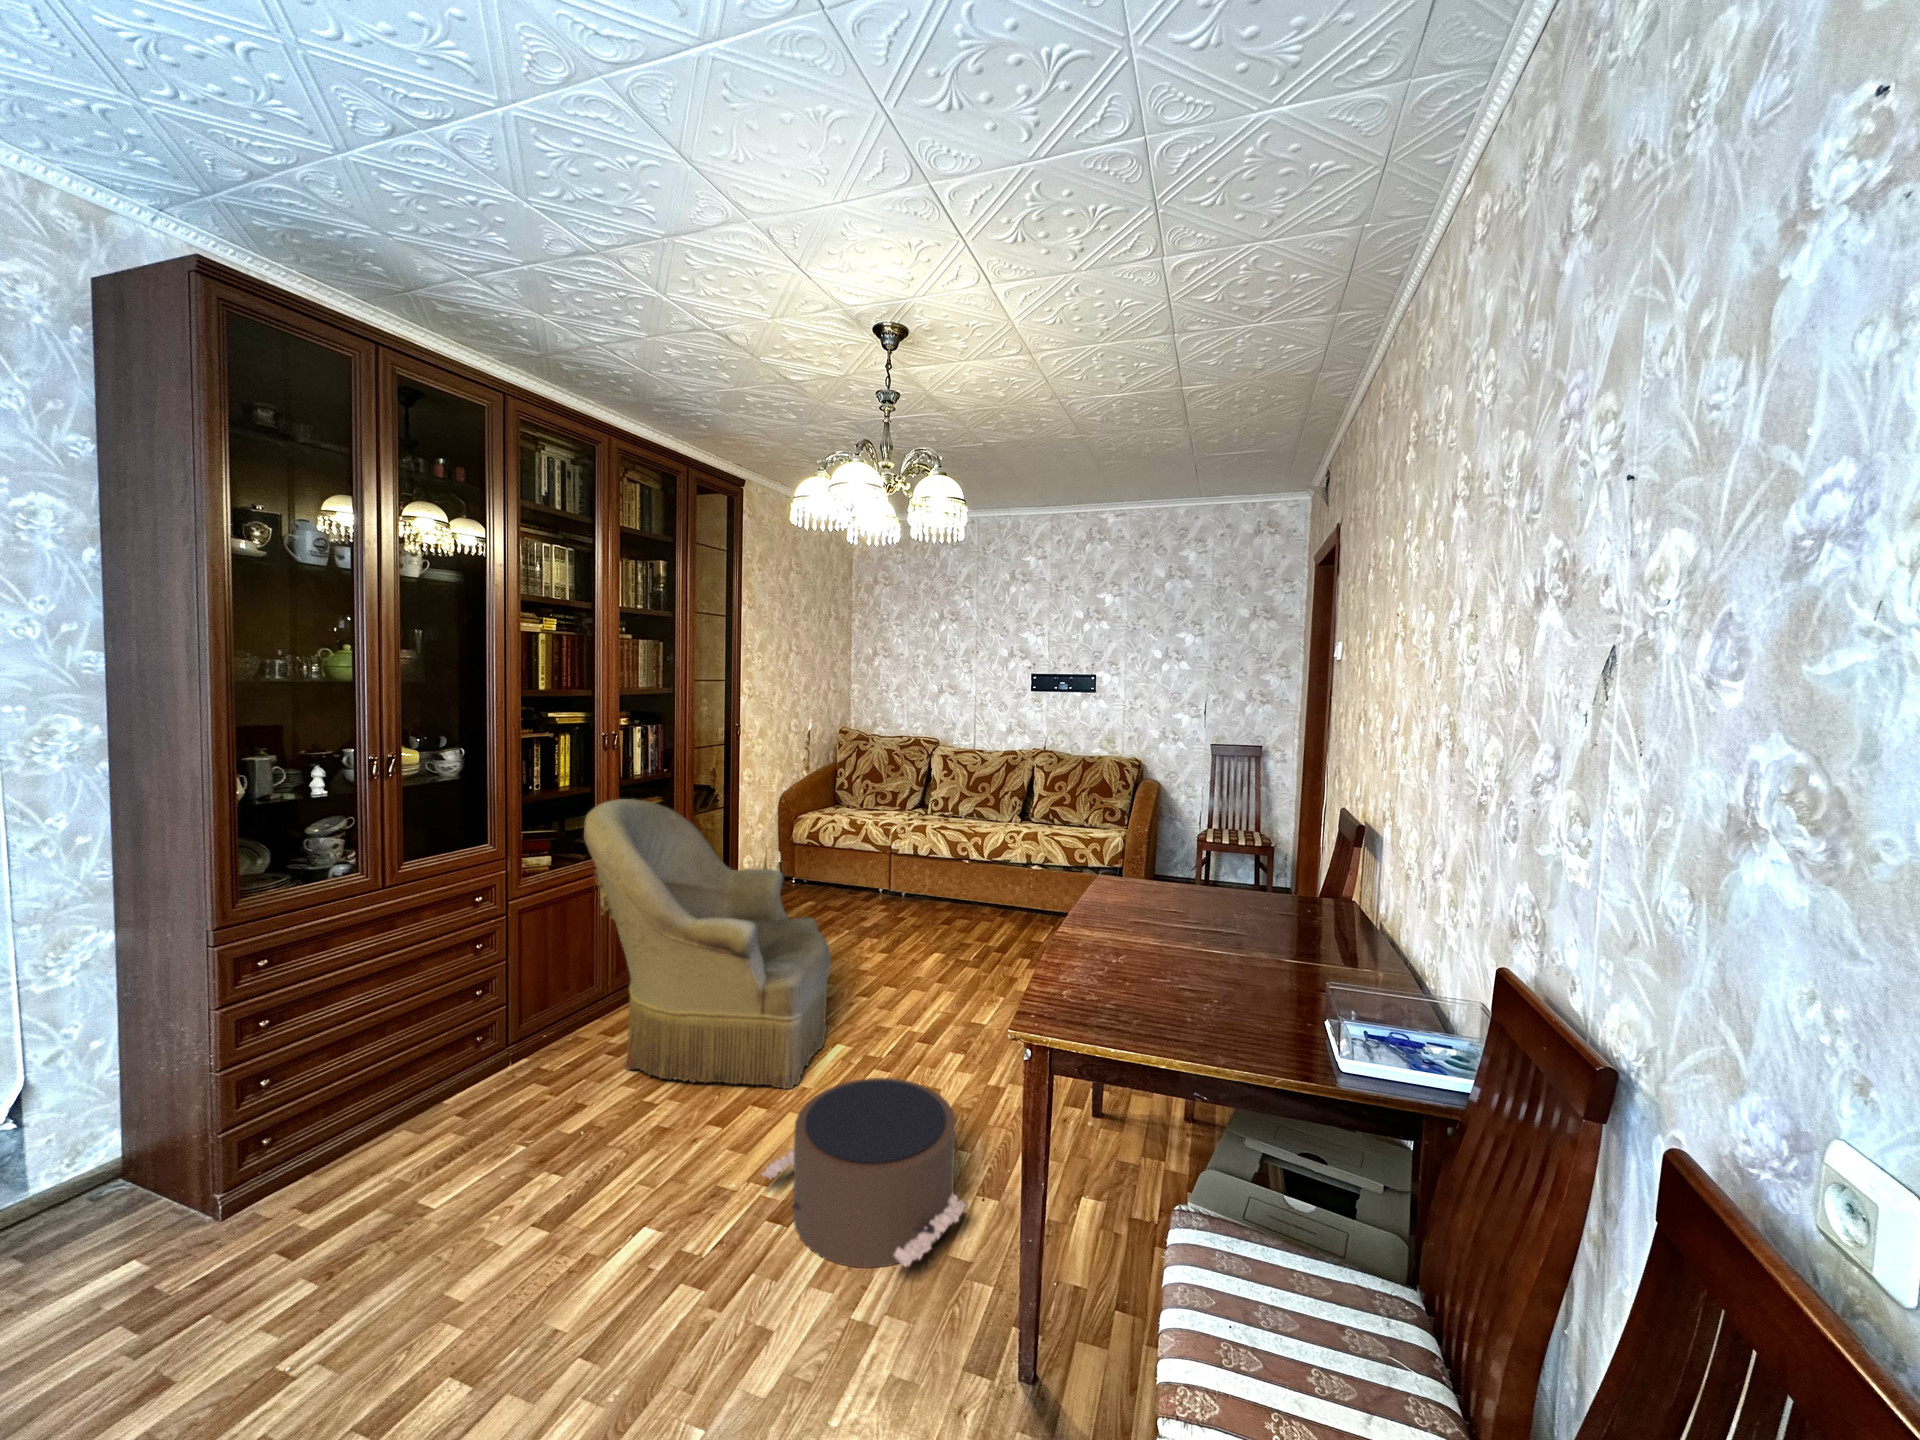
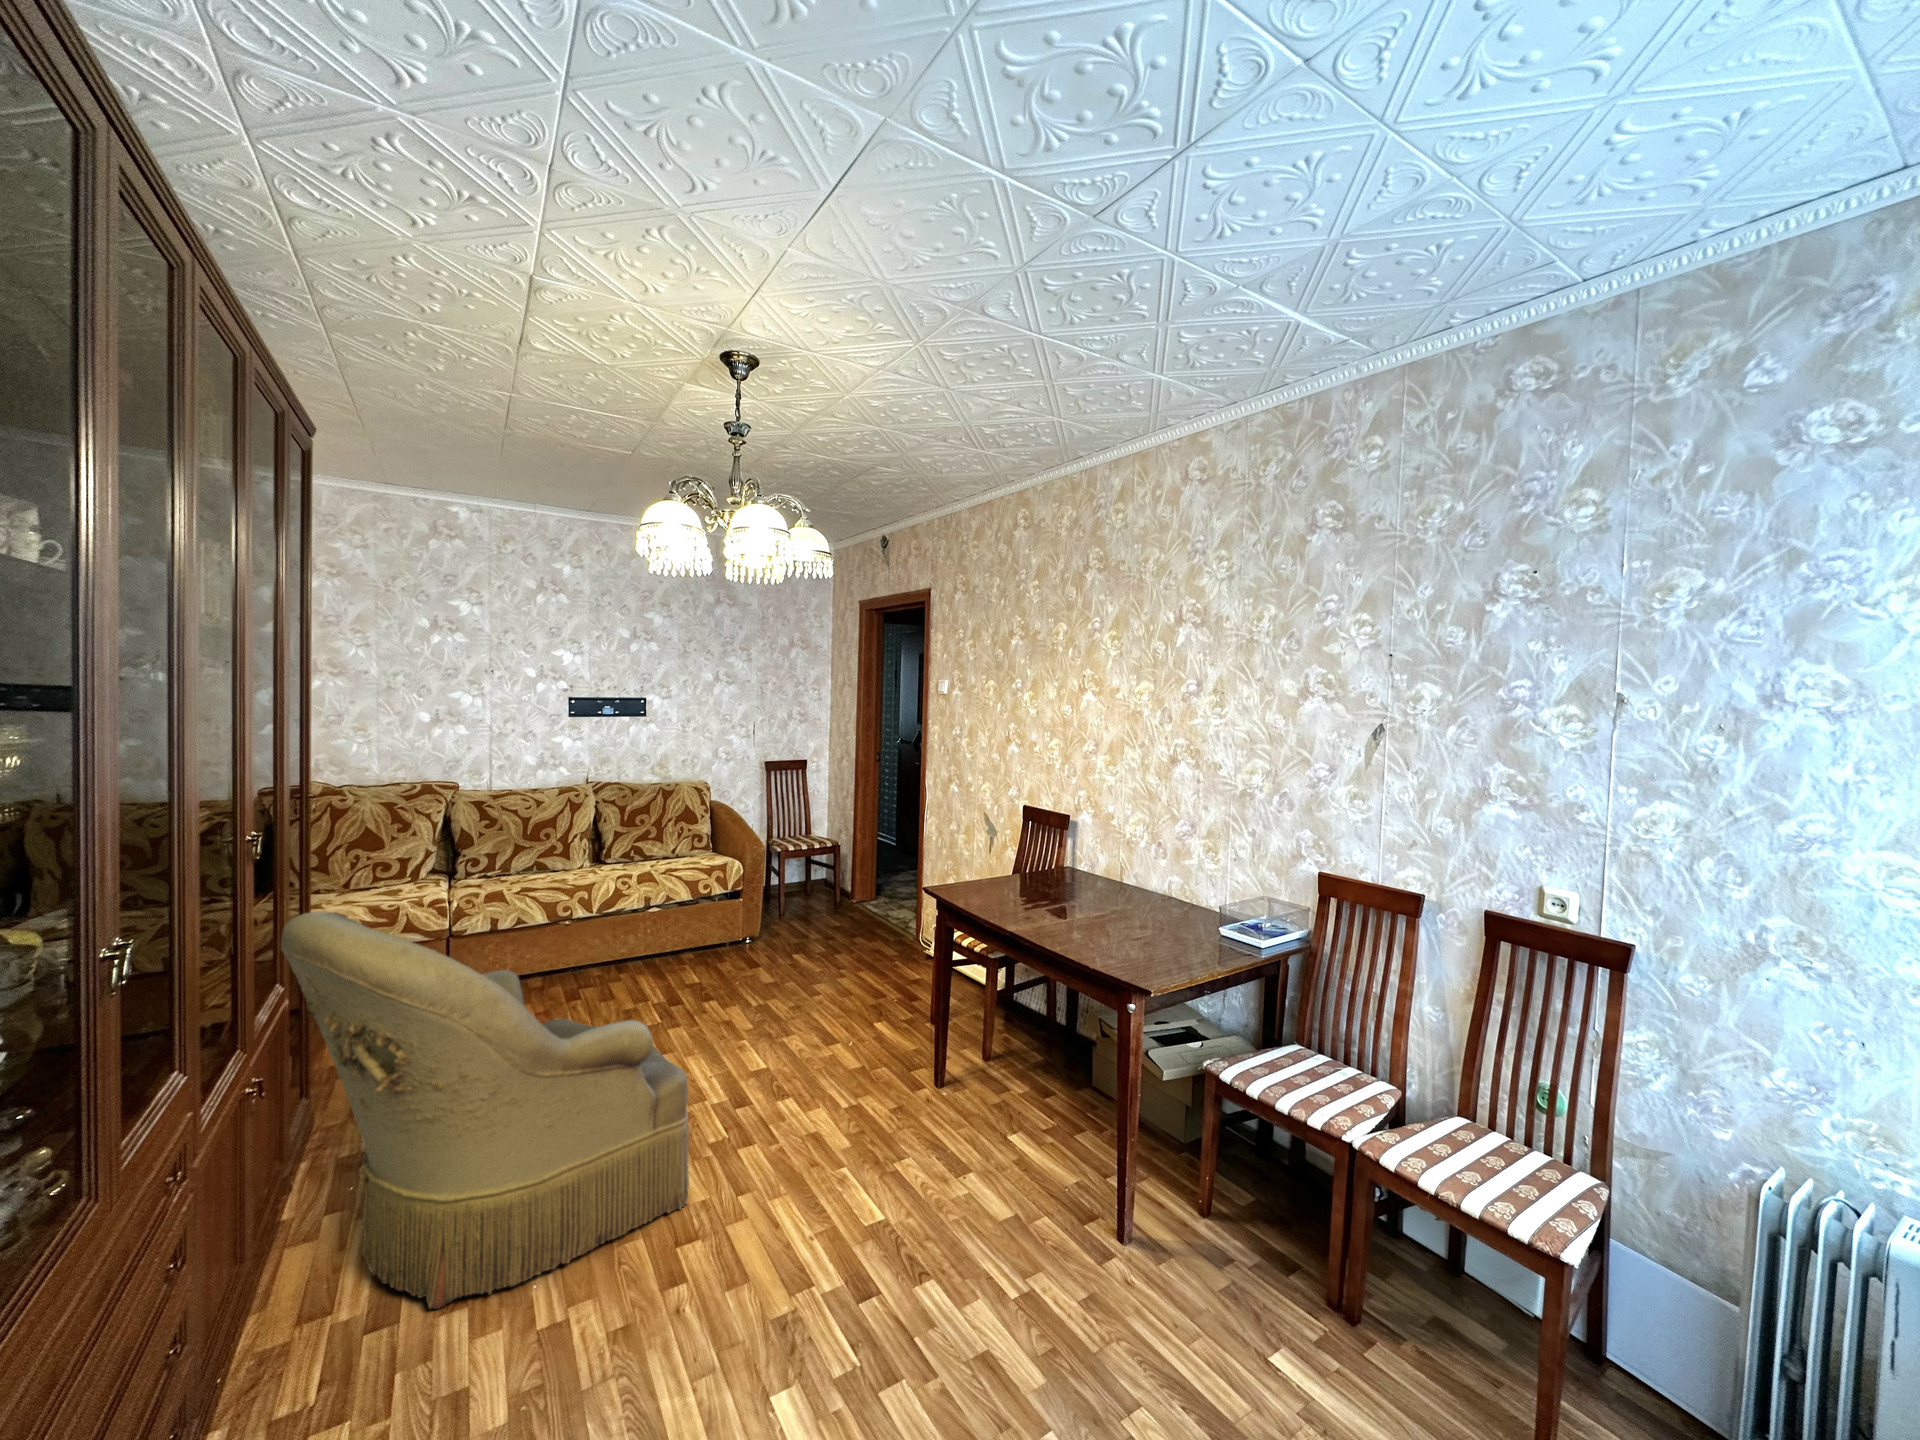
pouf: present [762,1078,969,1268] -> none [815,1104,1025,1290]

